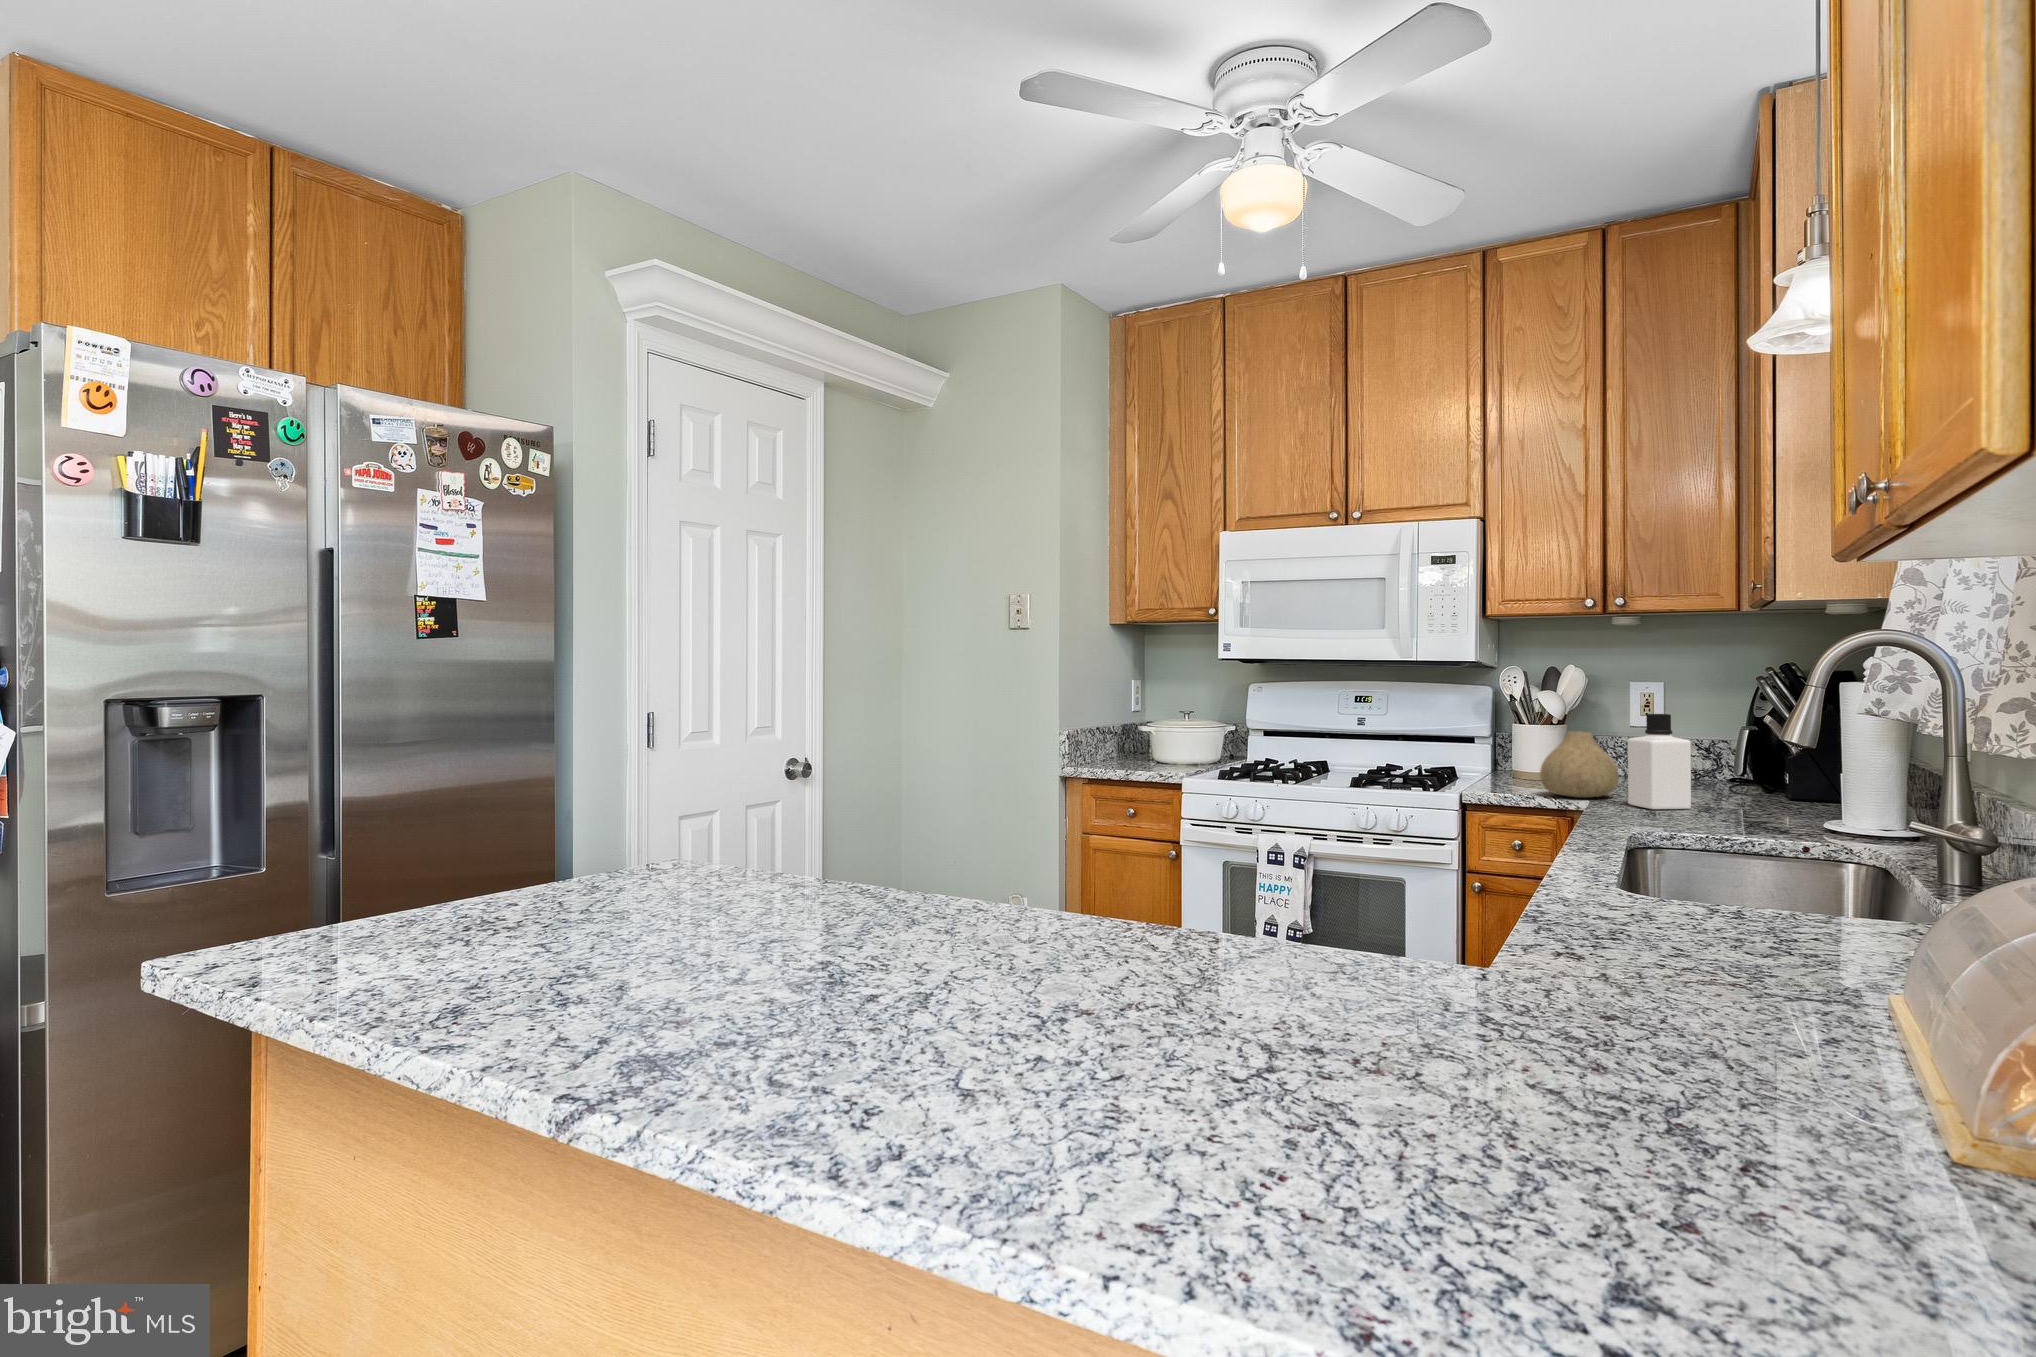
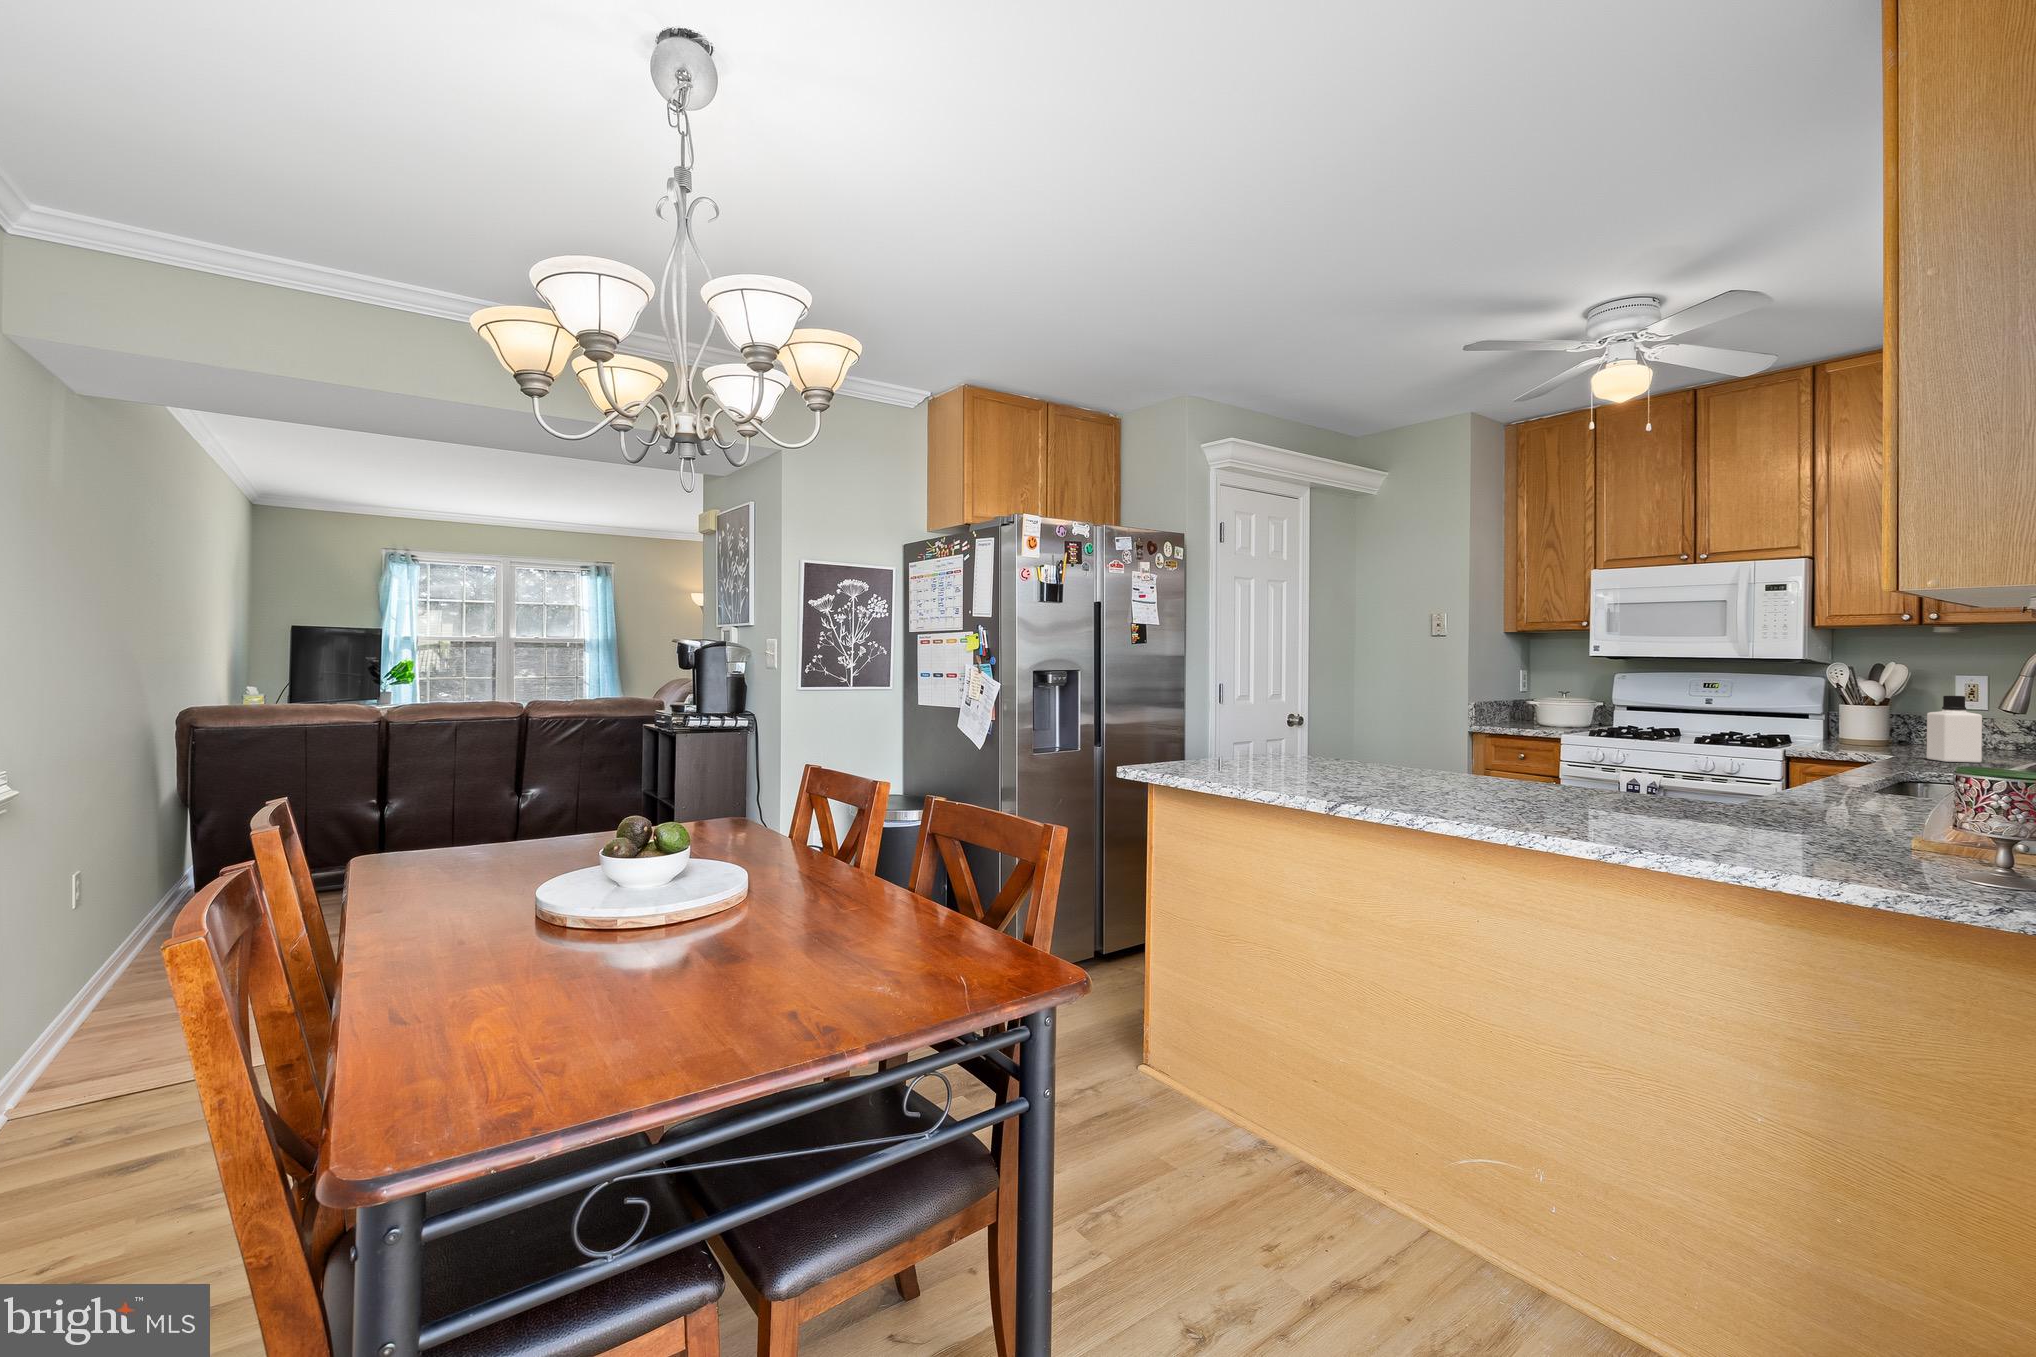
vase: present [1540,731,1619,798] -> none [1855,708,1925,754]

